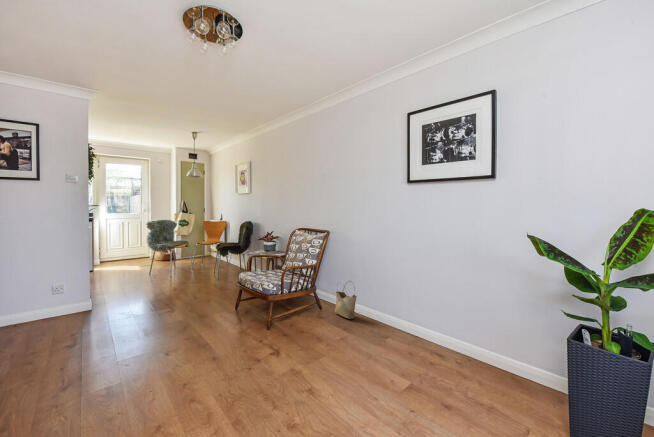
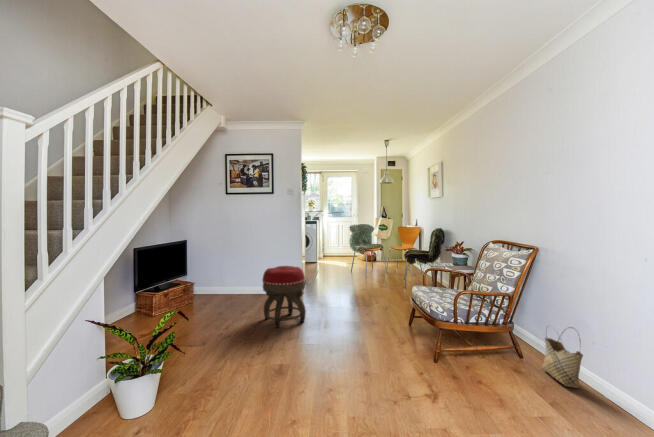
footstool: none [44,271,116,350] -> present [262,266,306,328]

